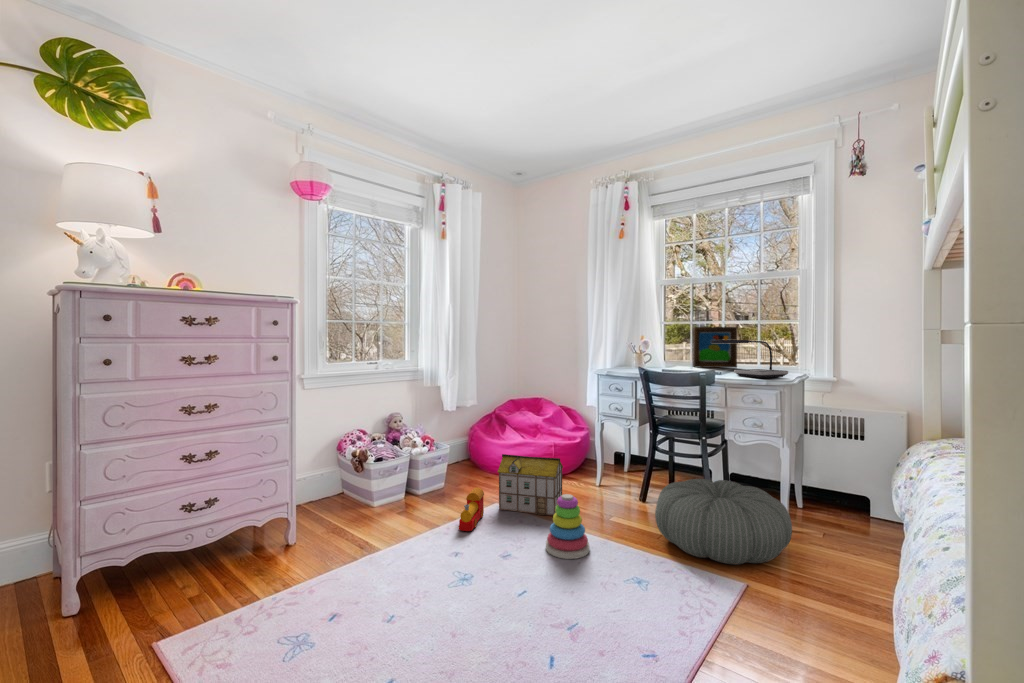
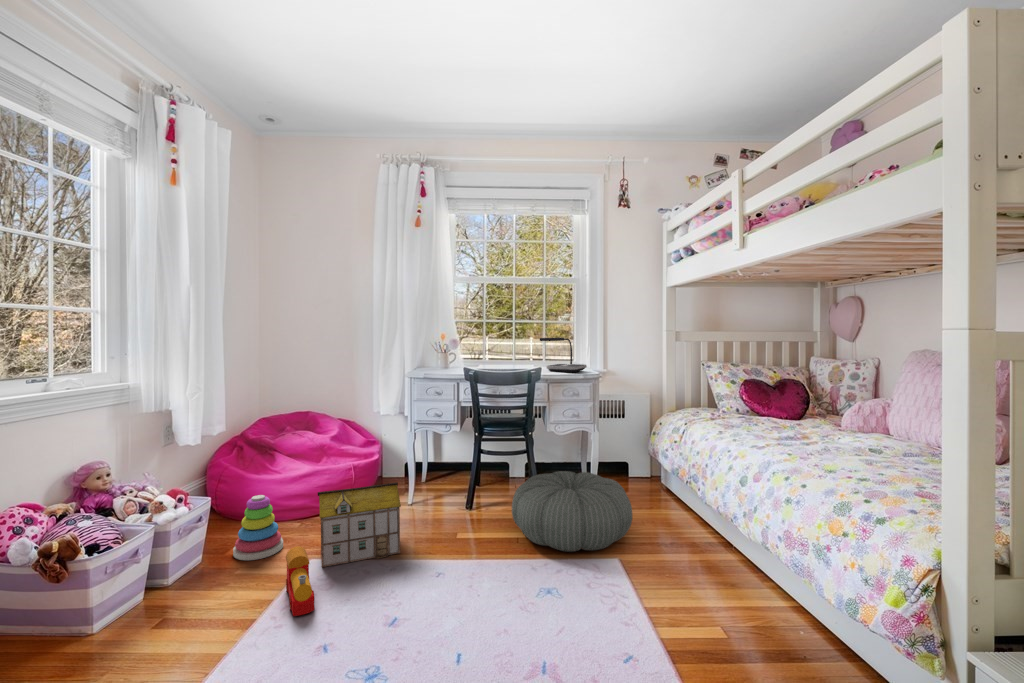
picture frame: present [692,327,737,368] -> none [488,325,526,365]
stacking toy: present [546,494,590,559] -> present [233,495,283,560]

